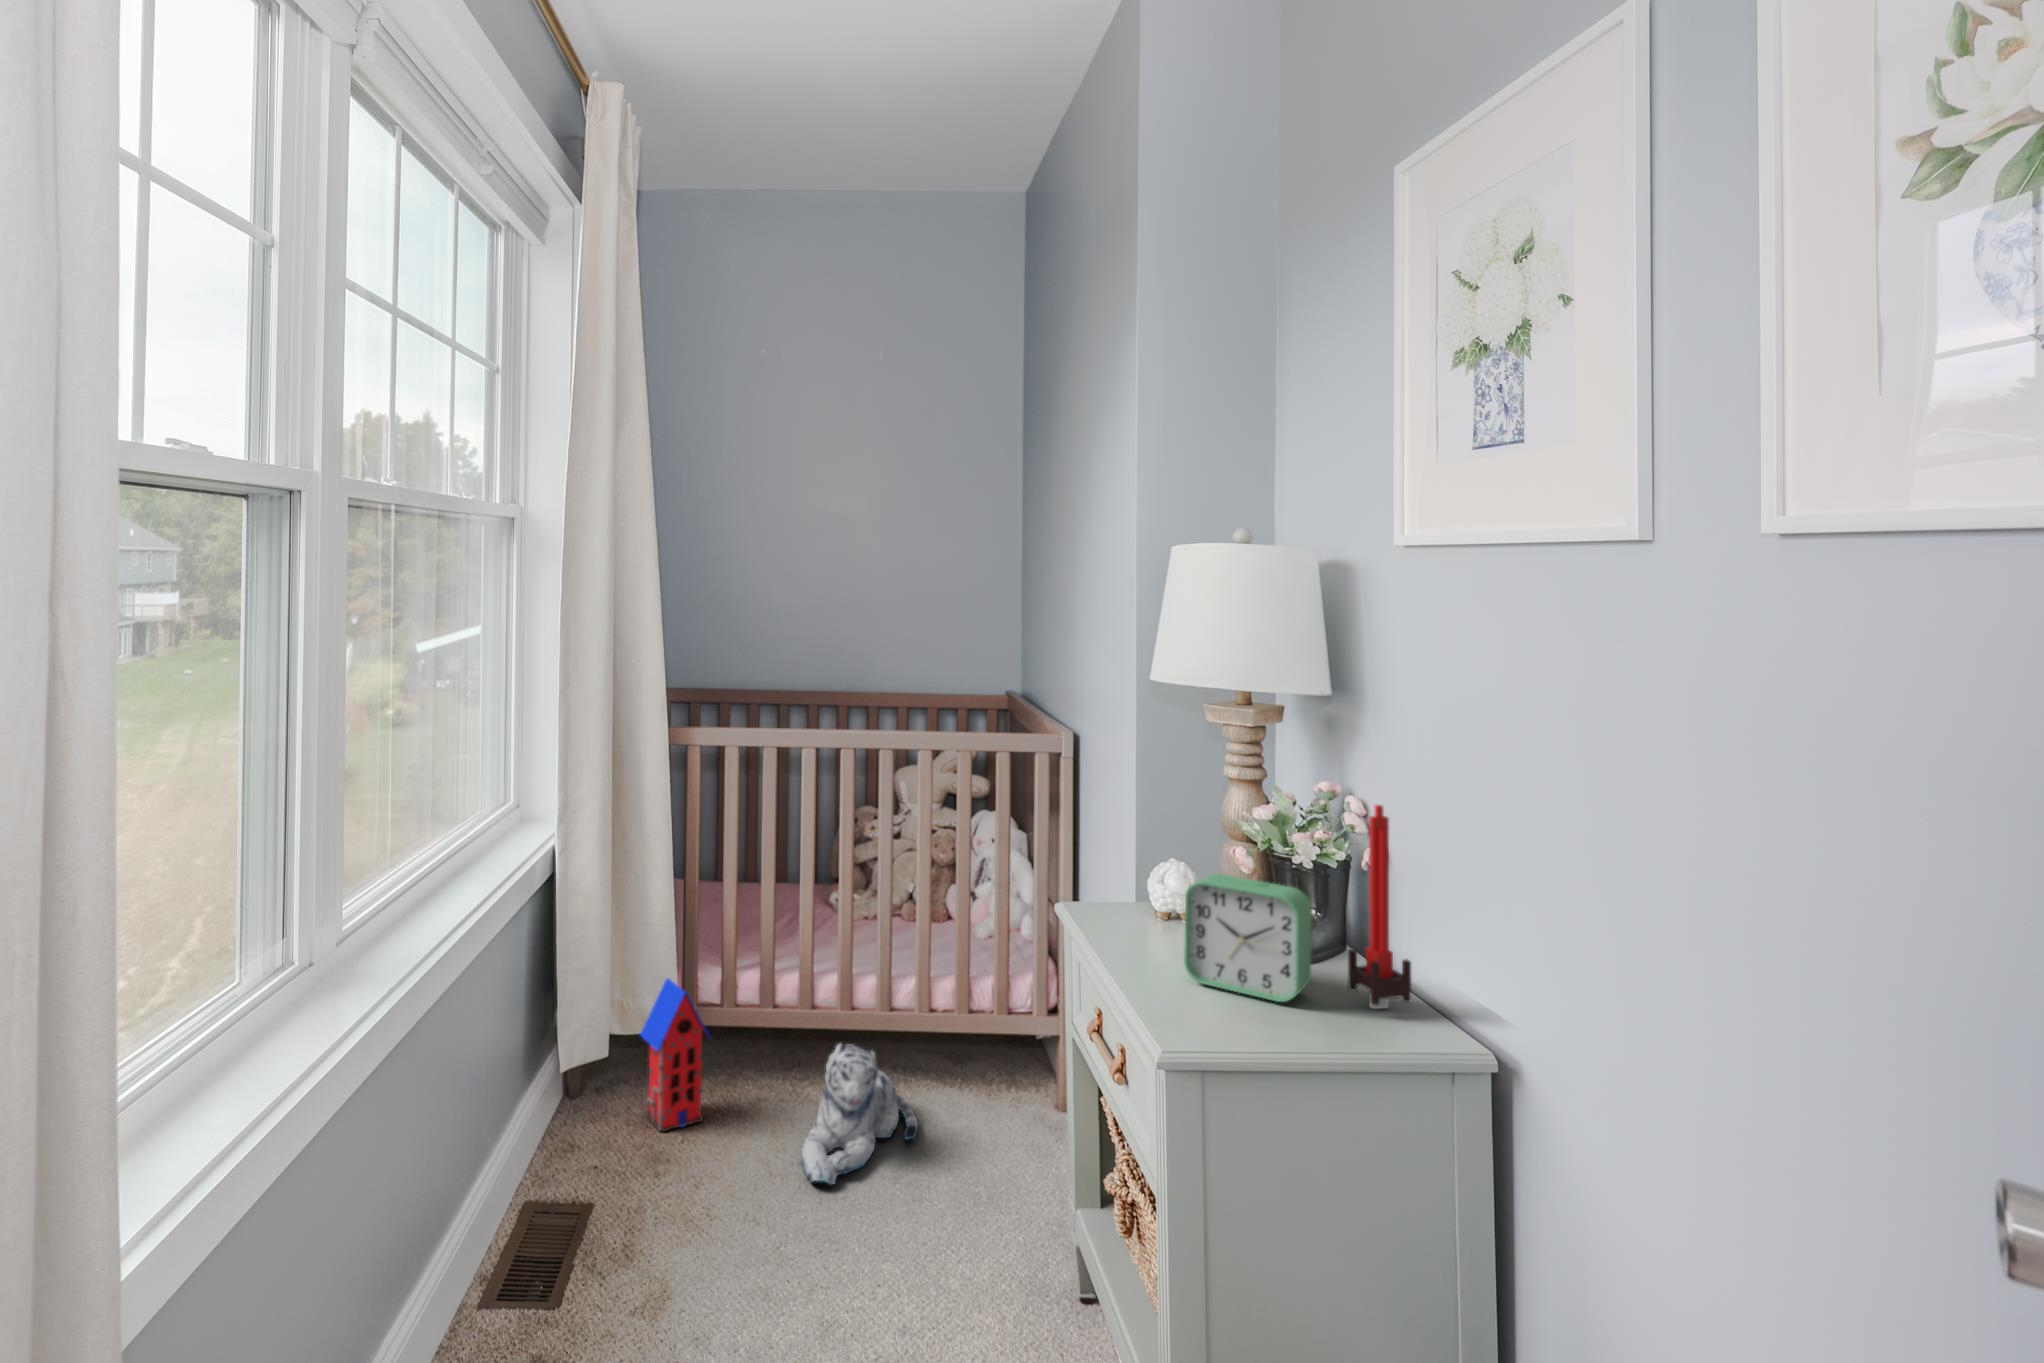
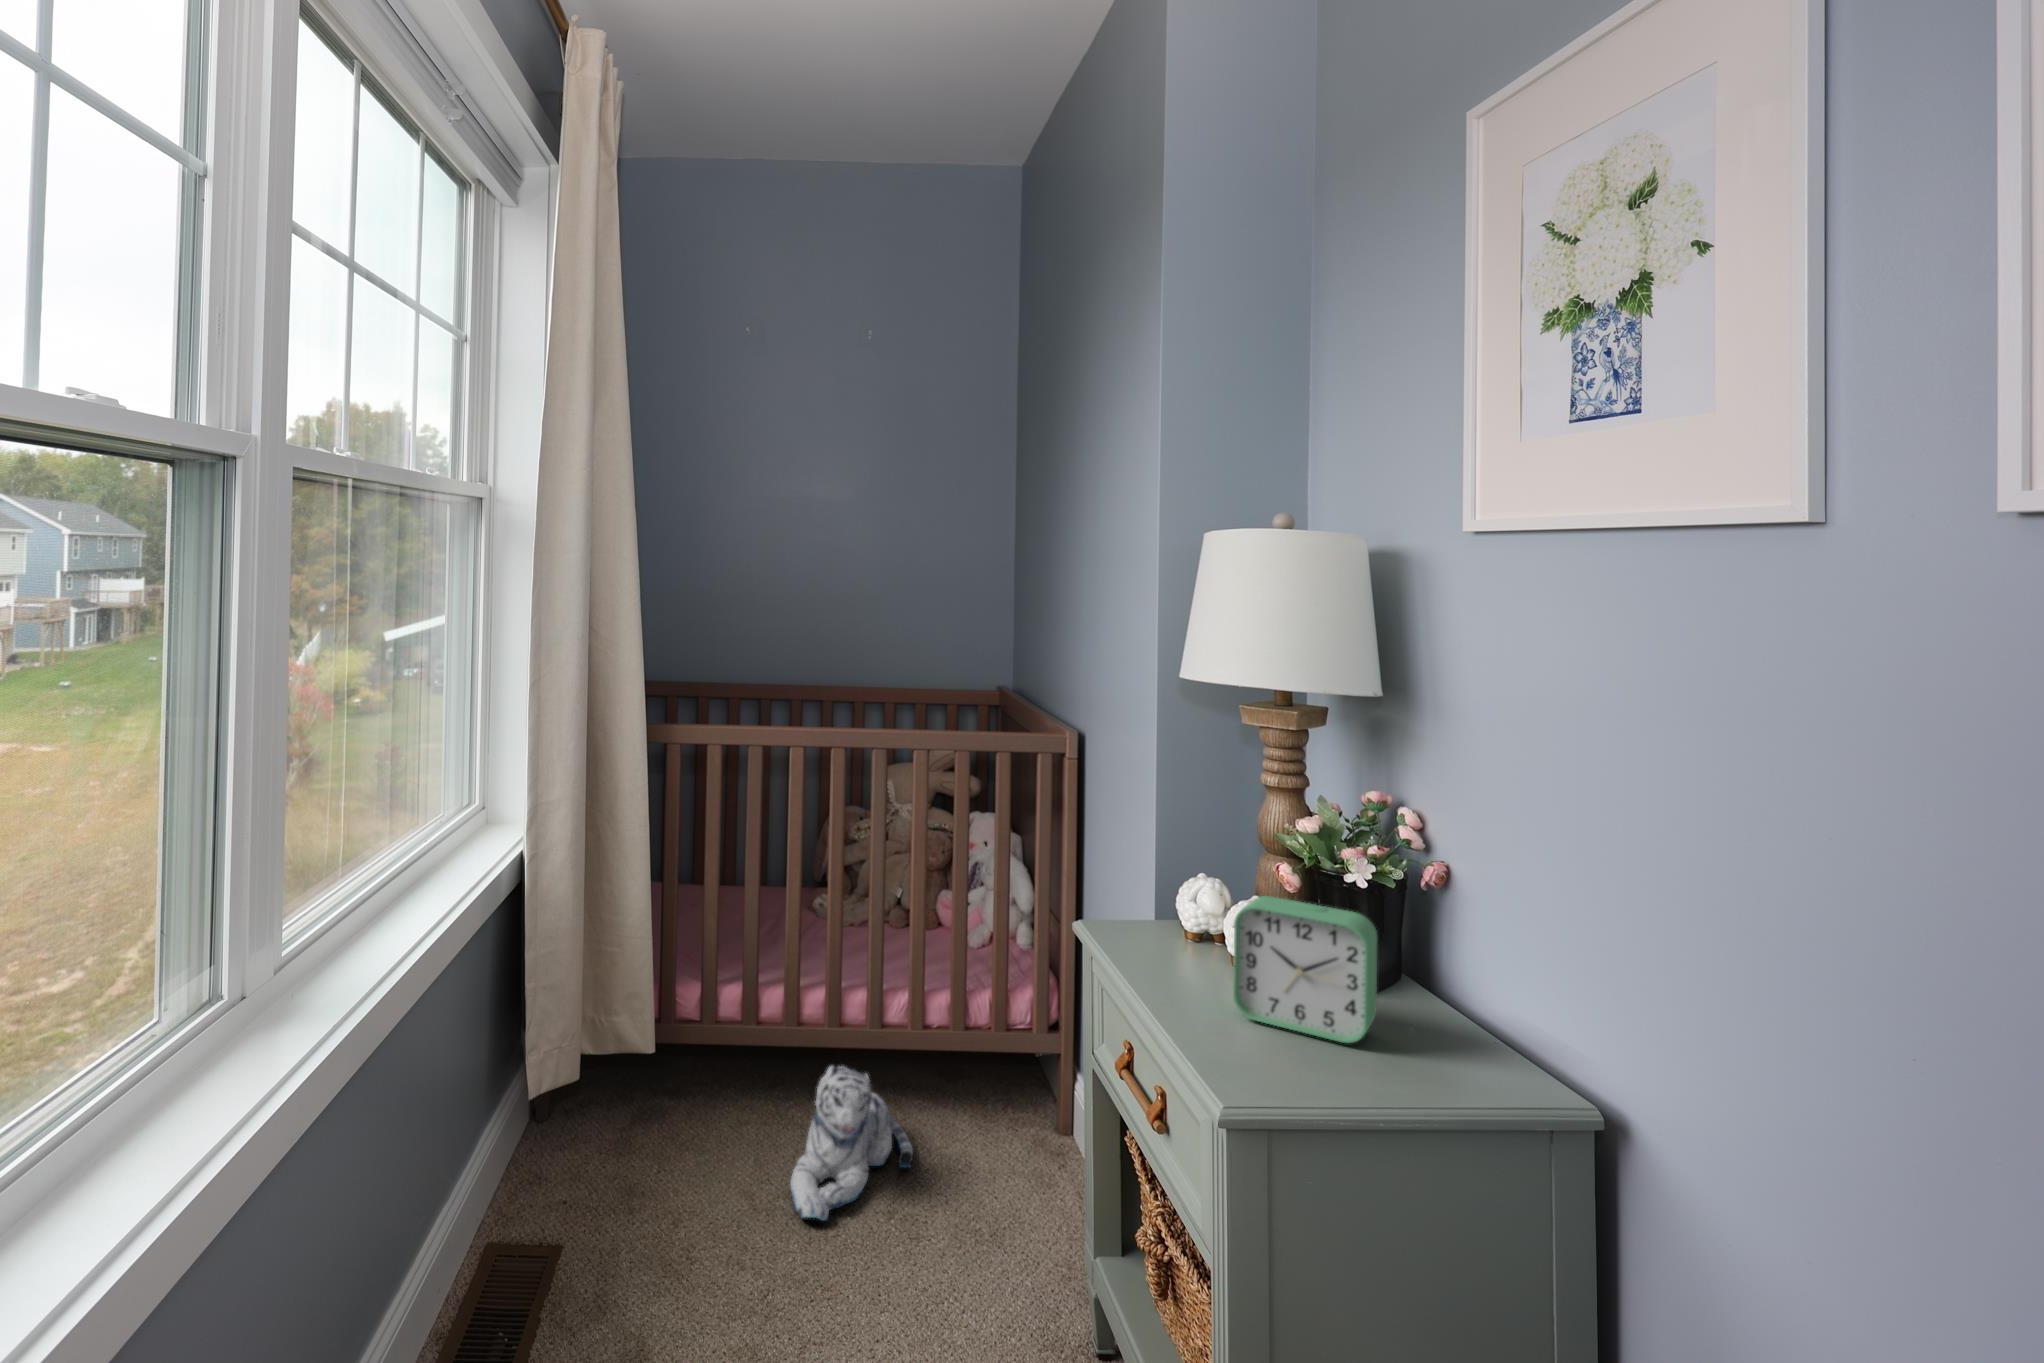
candle: present [1348,805,1411,1009] -> none [1420,821,1494,1051]
toy house: present [640,978,709,1131] -> none [616,994,693,1160]

